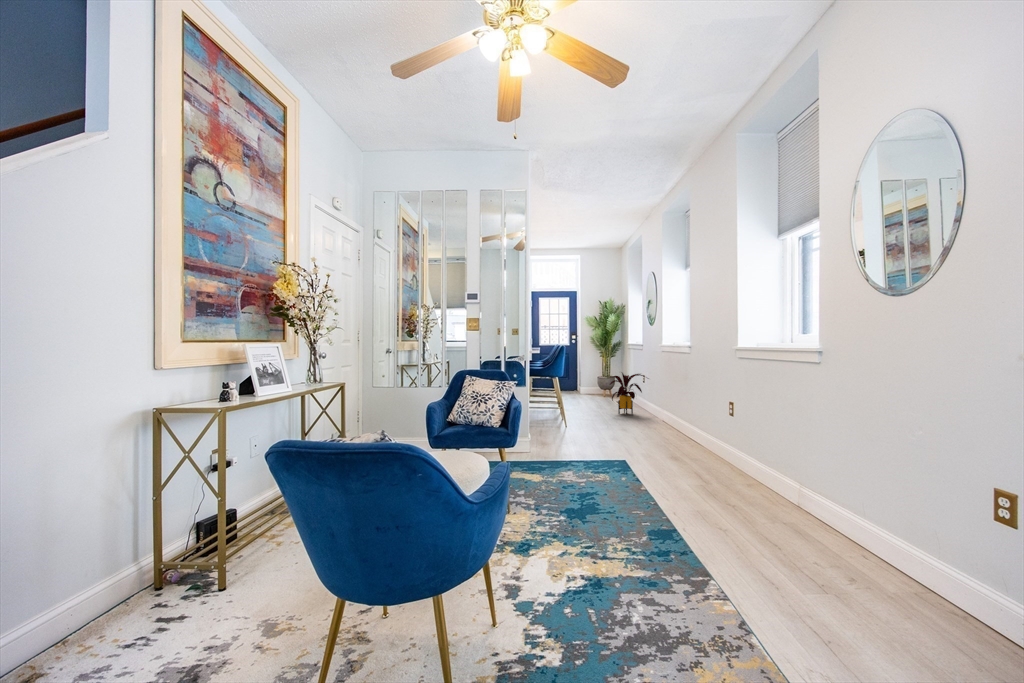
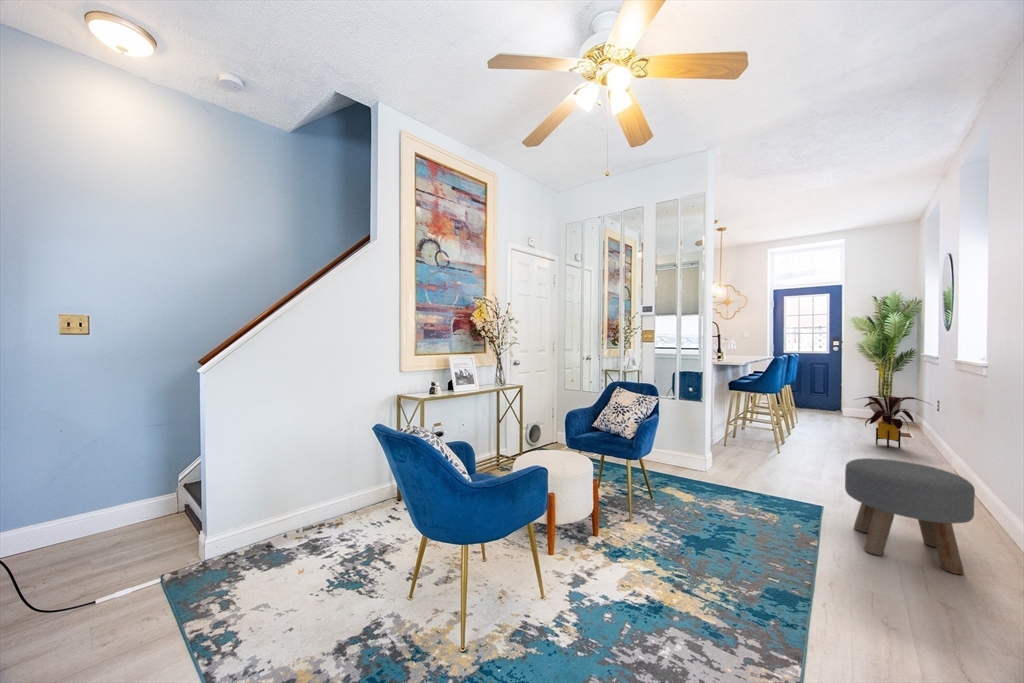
ottoman: none [654,415,729,488] -> present [845,458,975,574]

